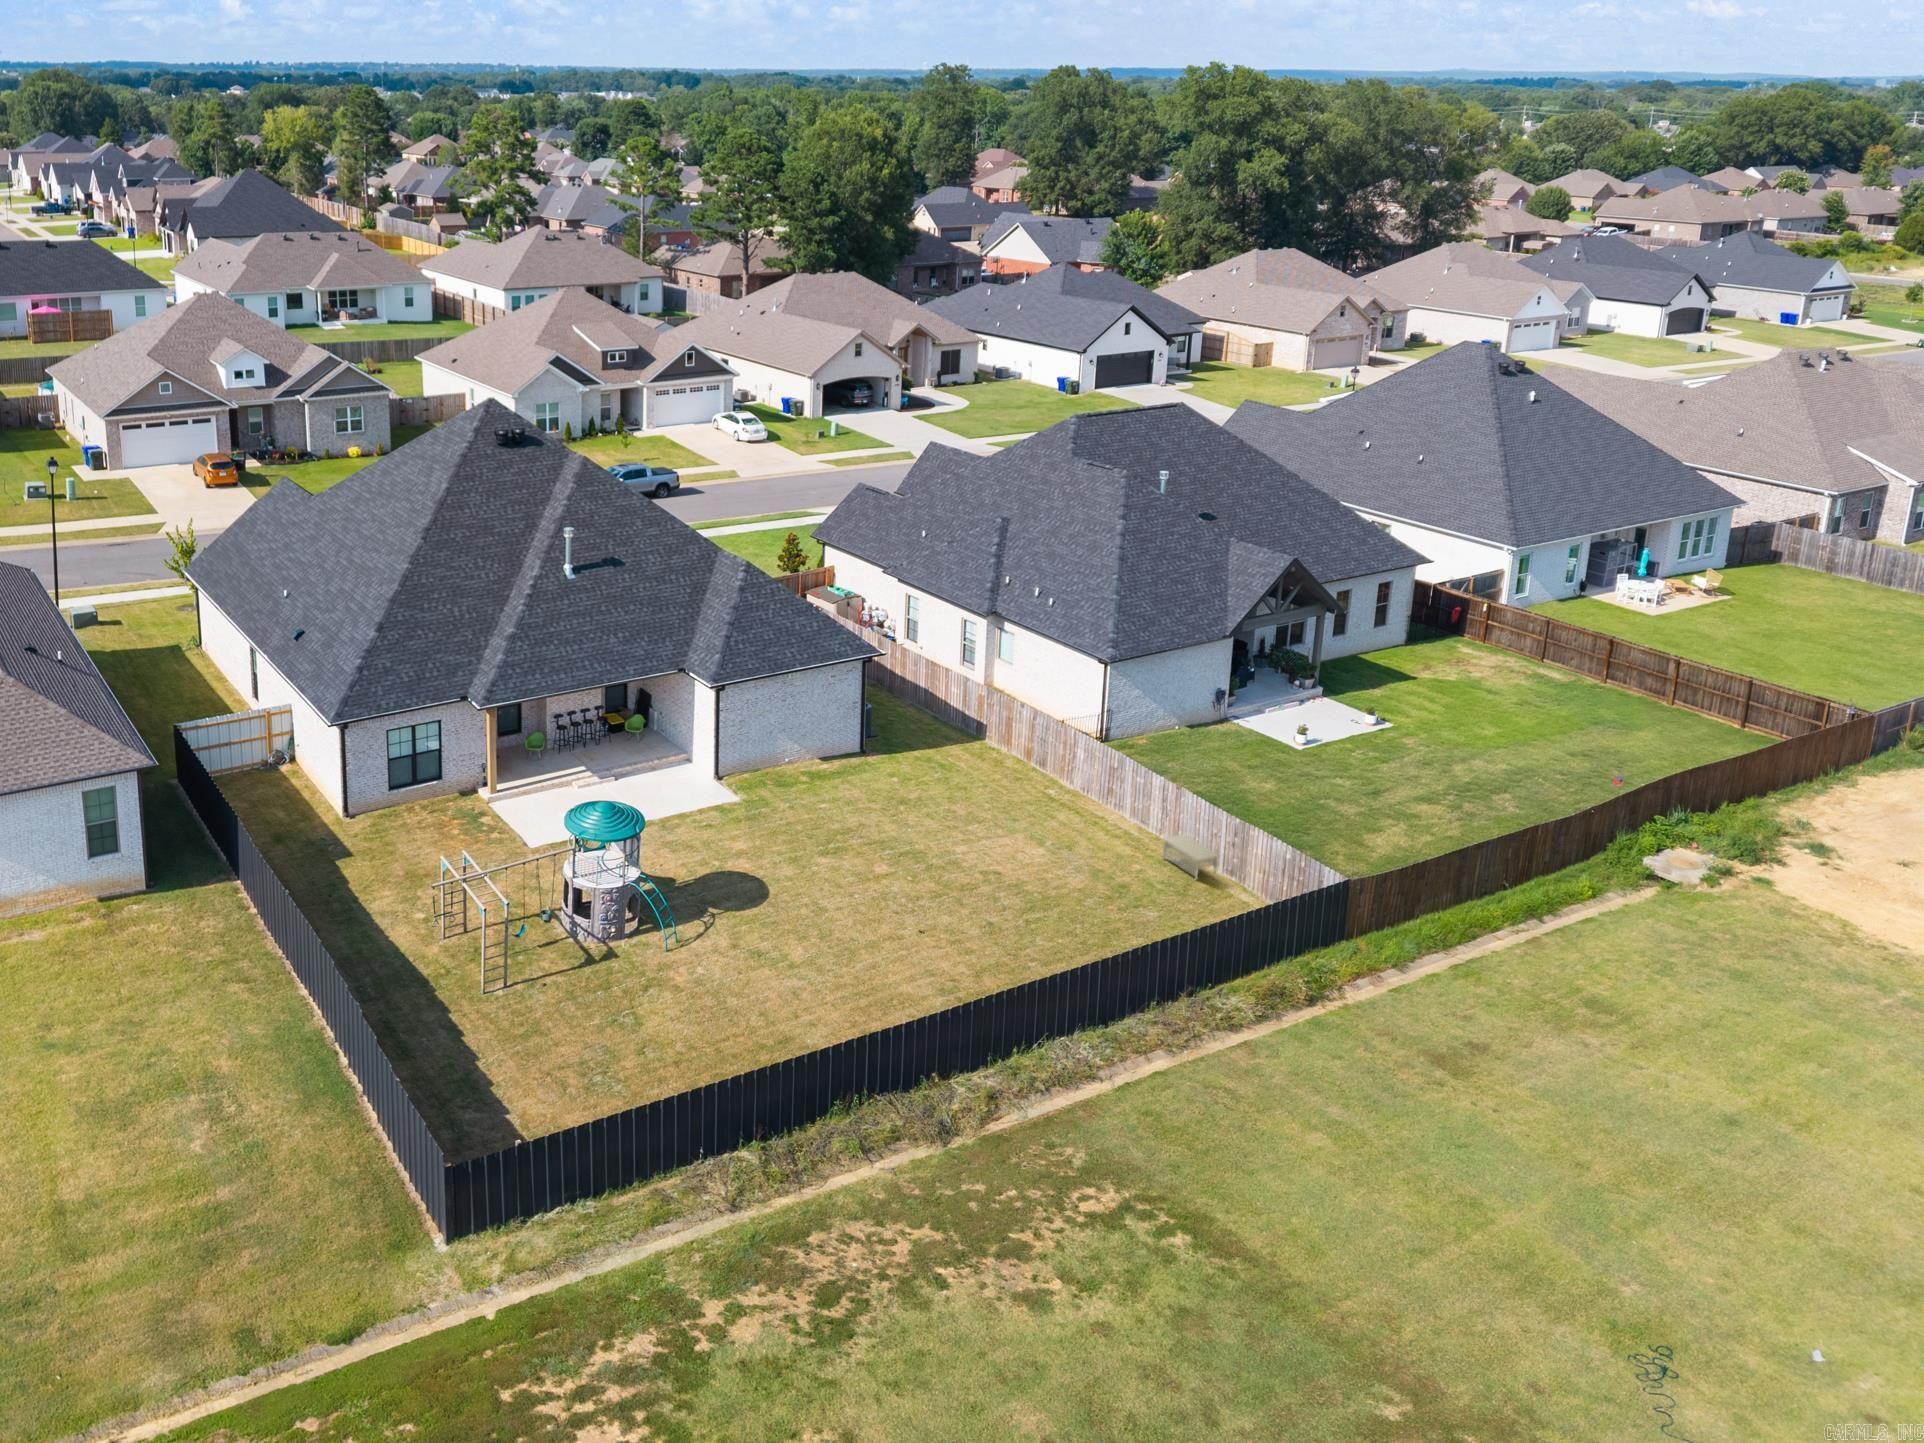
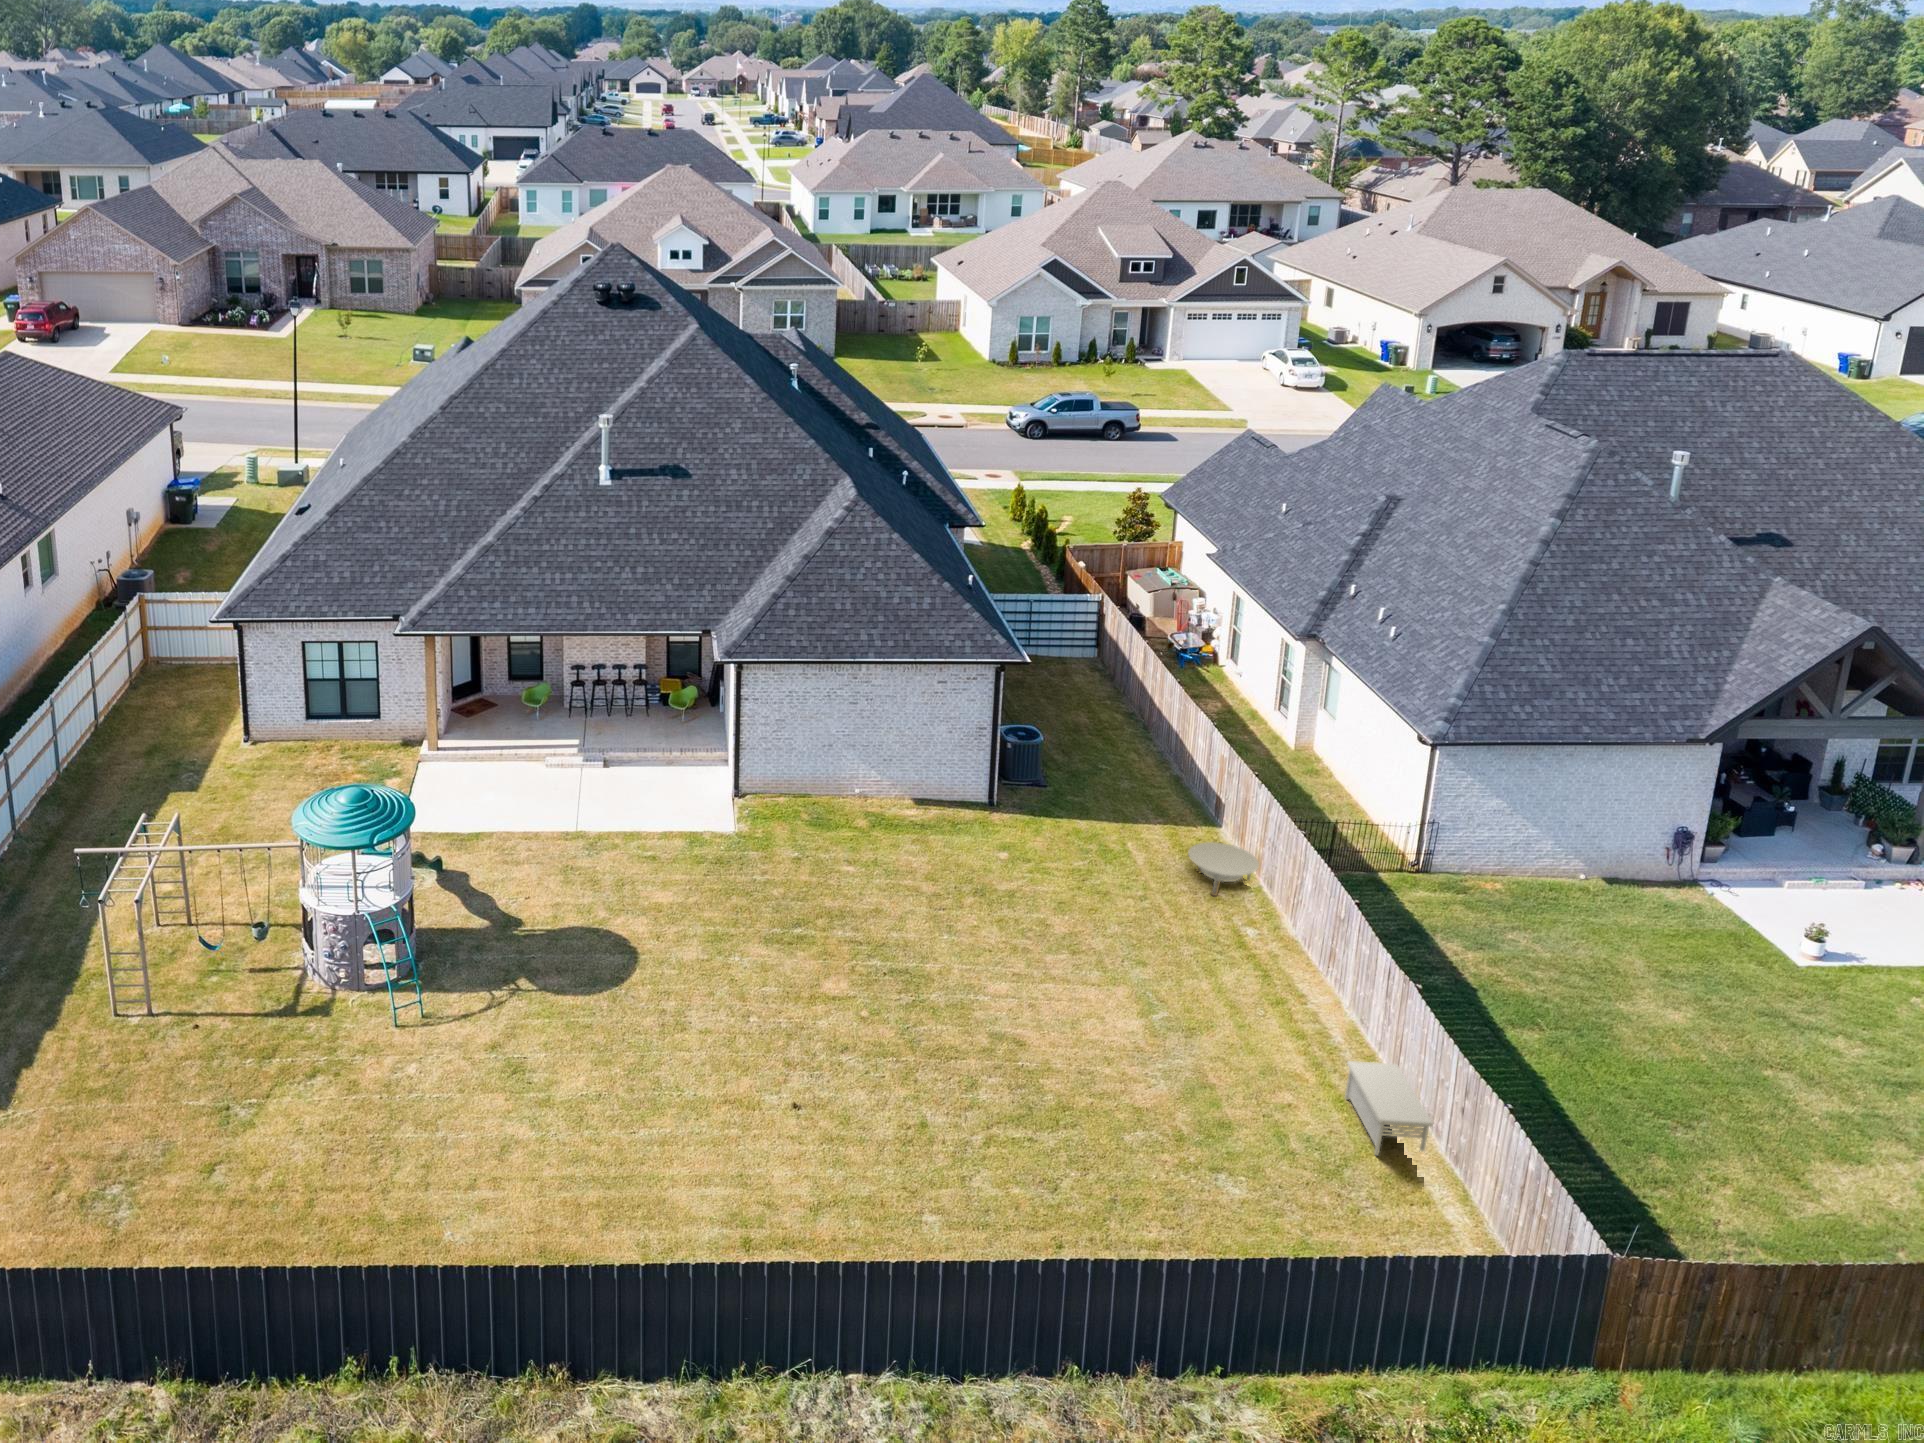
round table: none [998,746,1040,777] -> present [1188,842,1259,896]

